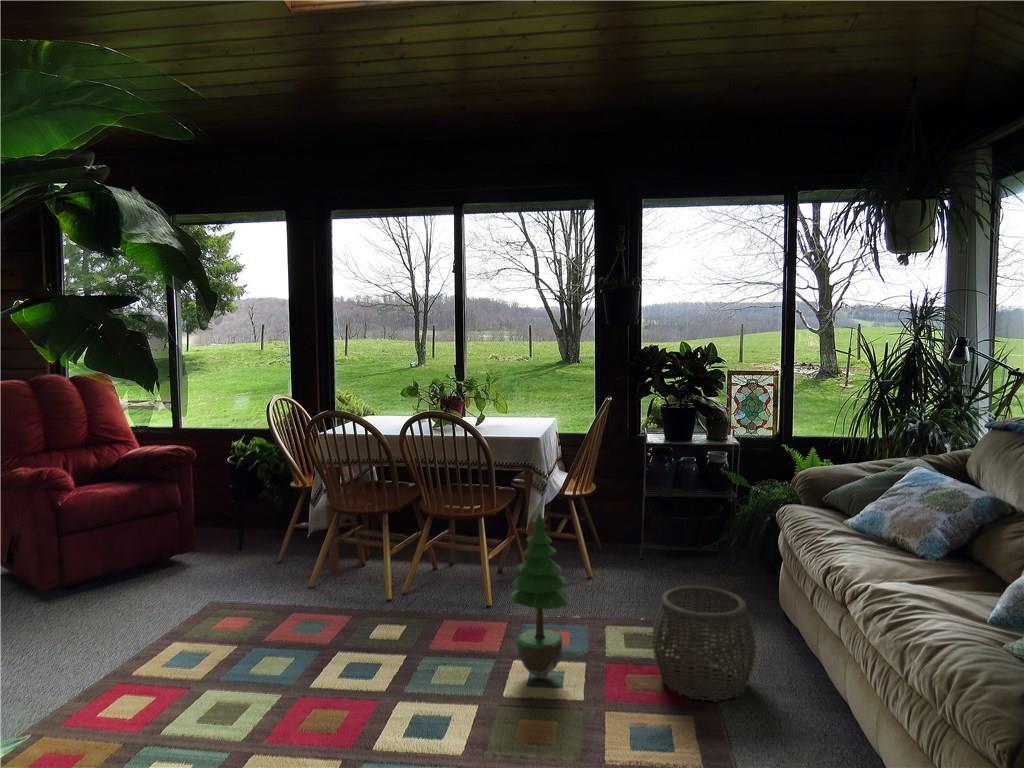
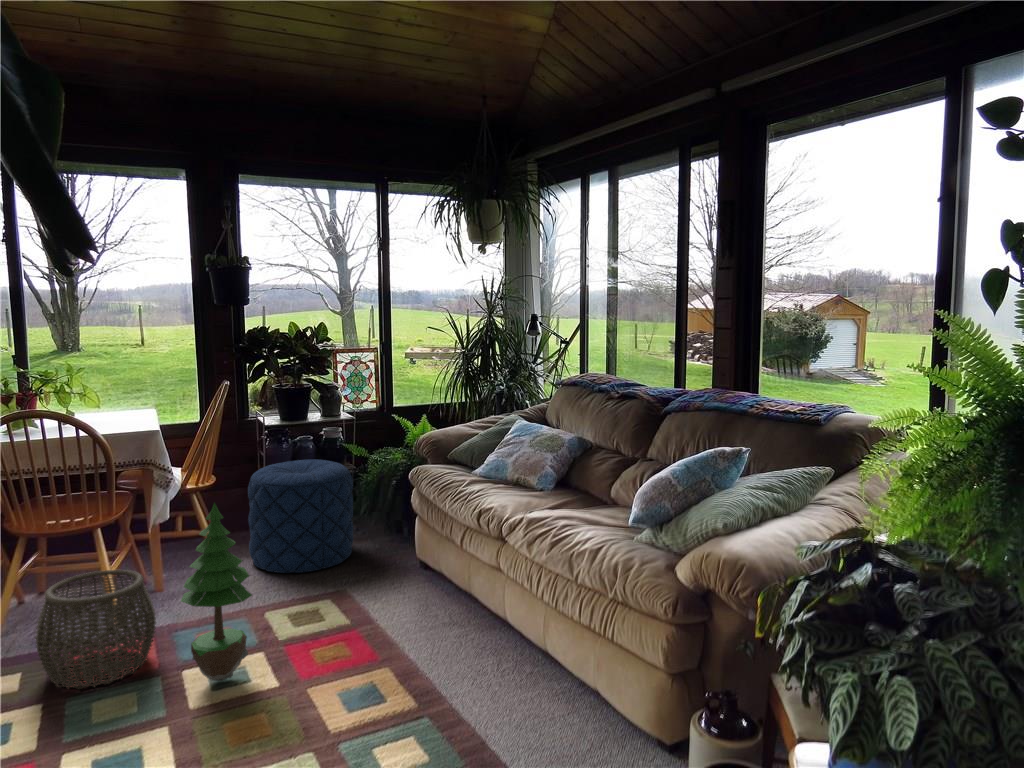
pouf: none [617,482,721,596] -> present [248,460,353,573]
woven basket: present [652,586,756,702] -> present [35,570,156,689]

